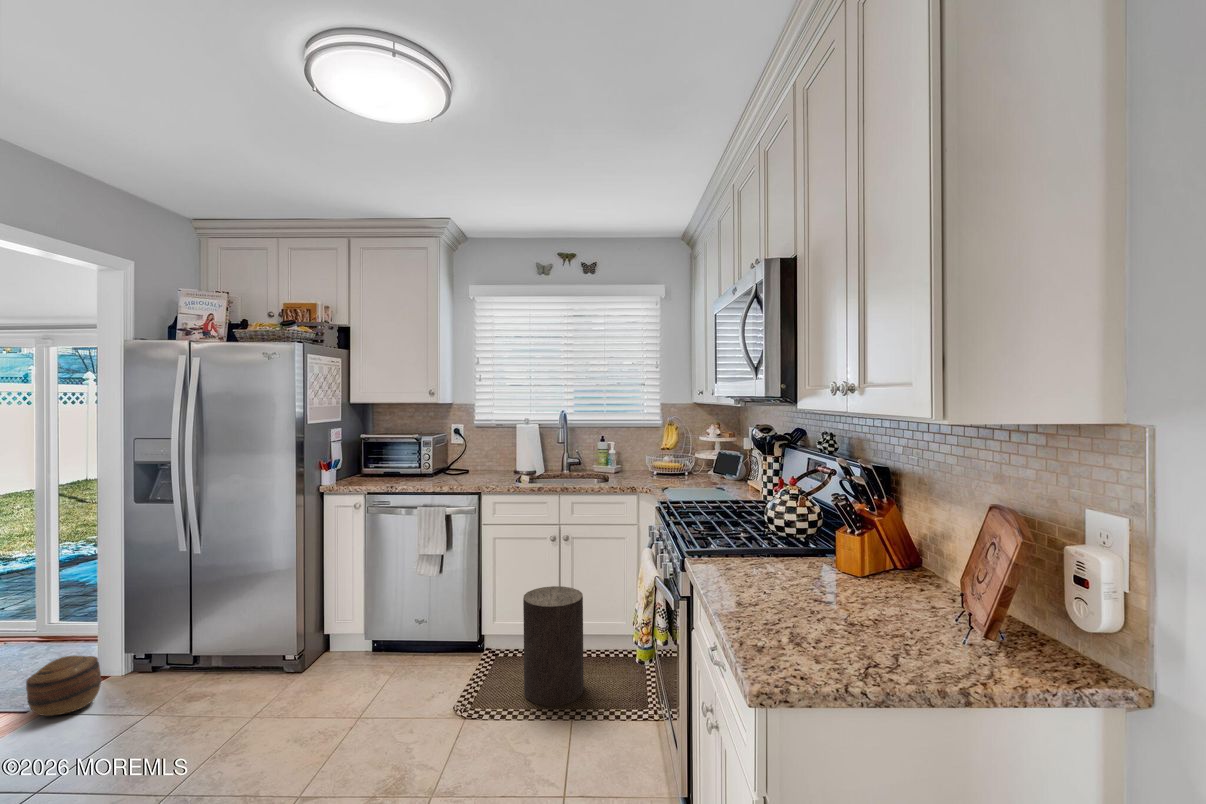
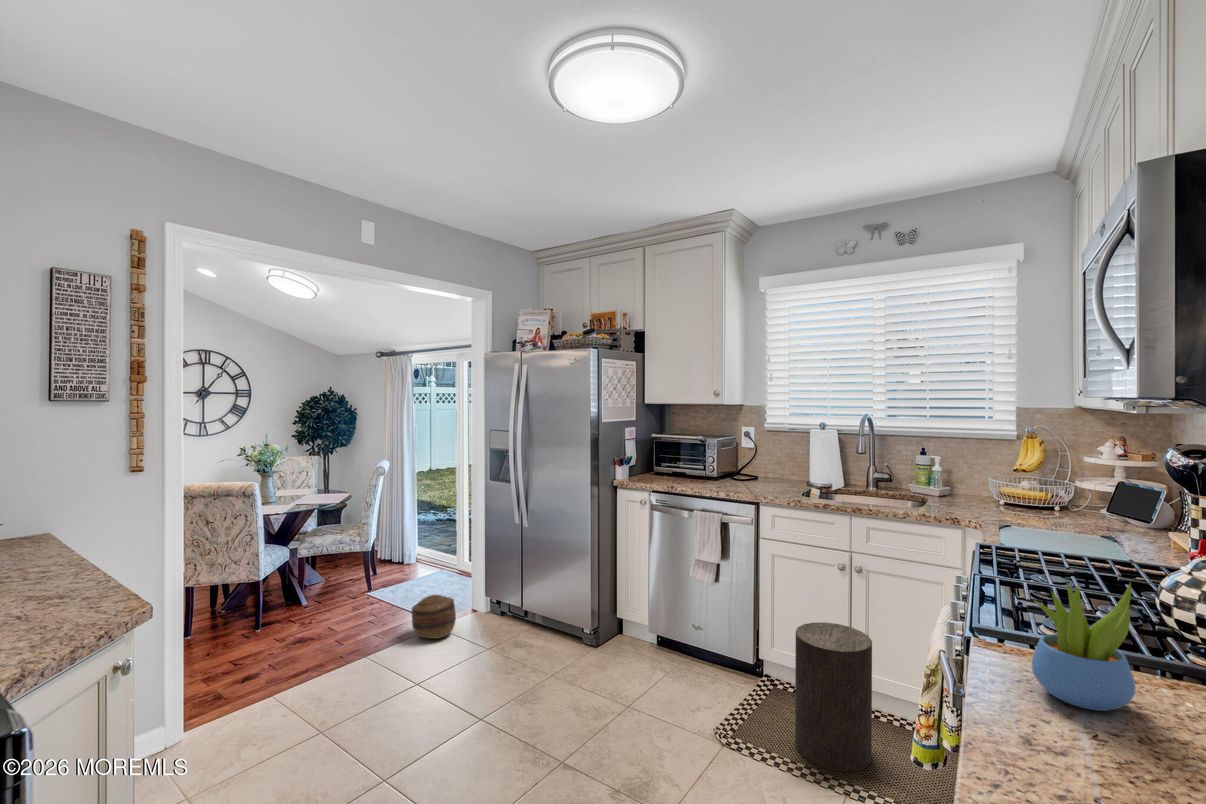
succulent plant: none [723,502,773,580] -> present [1032,582,1136,711]

